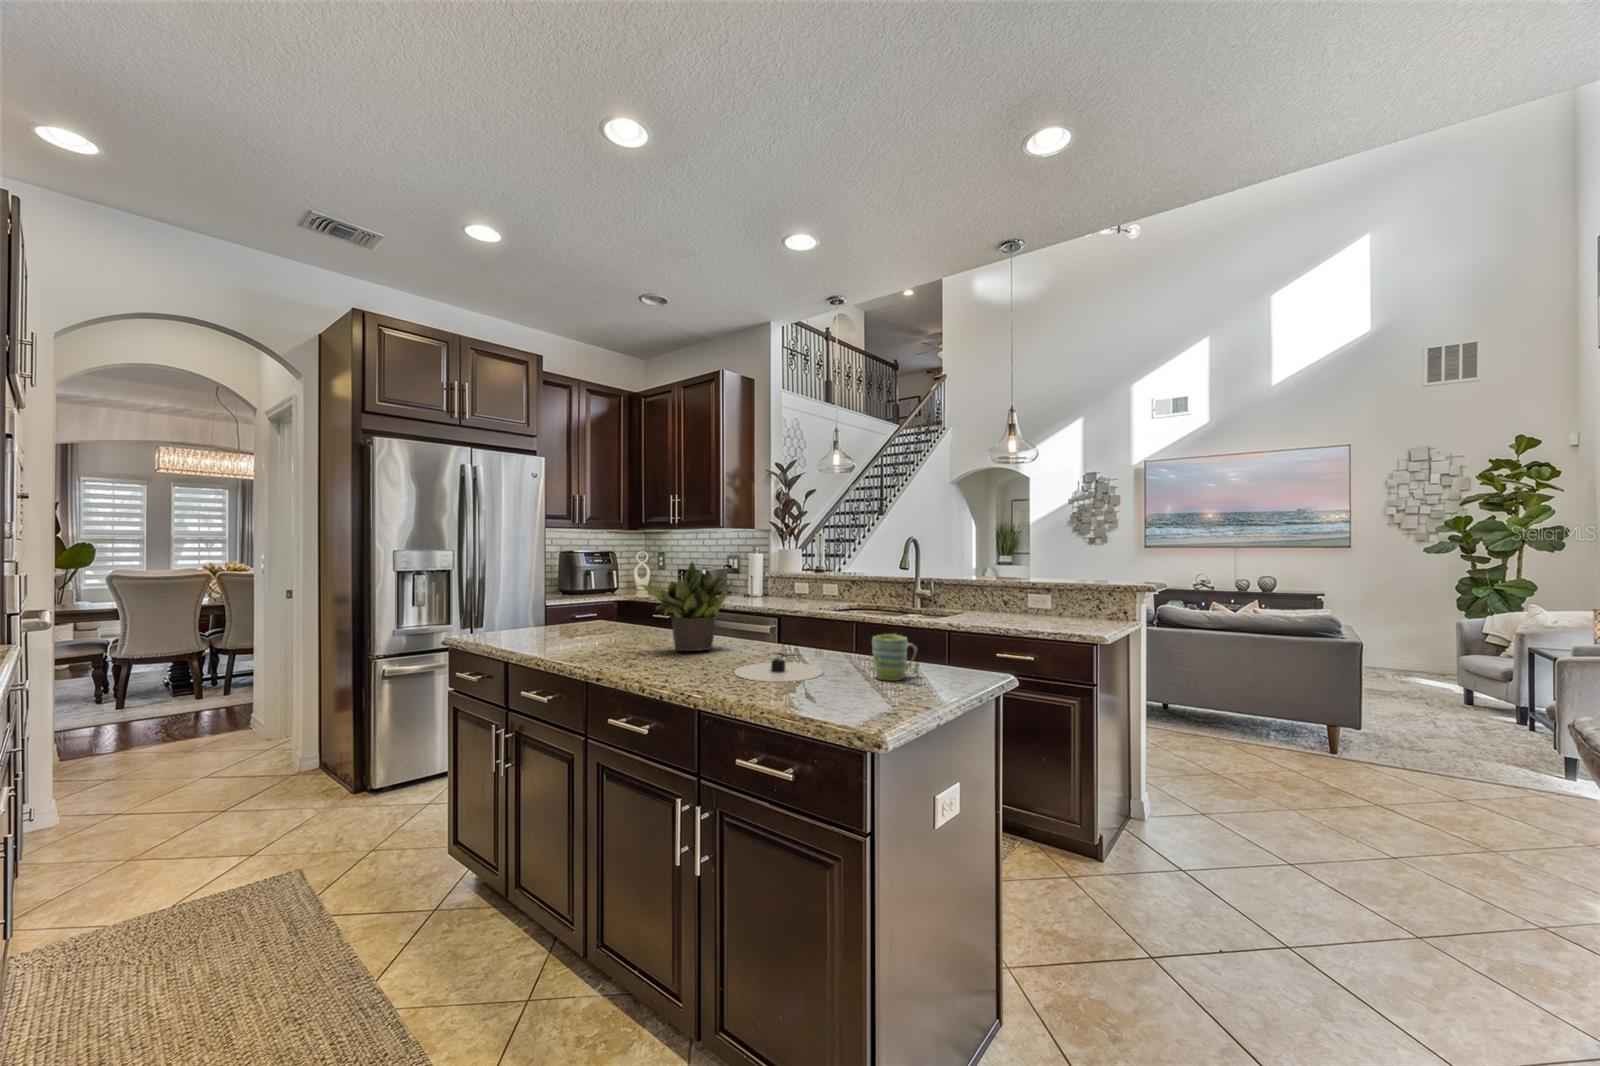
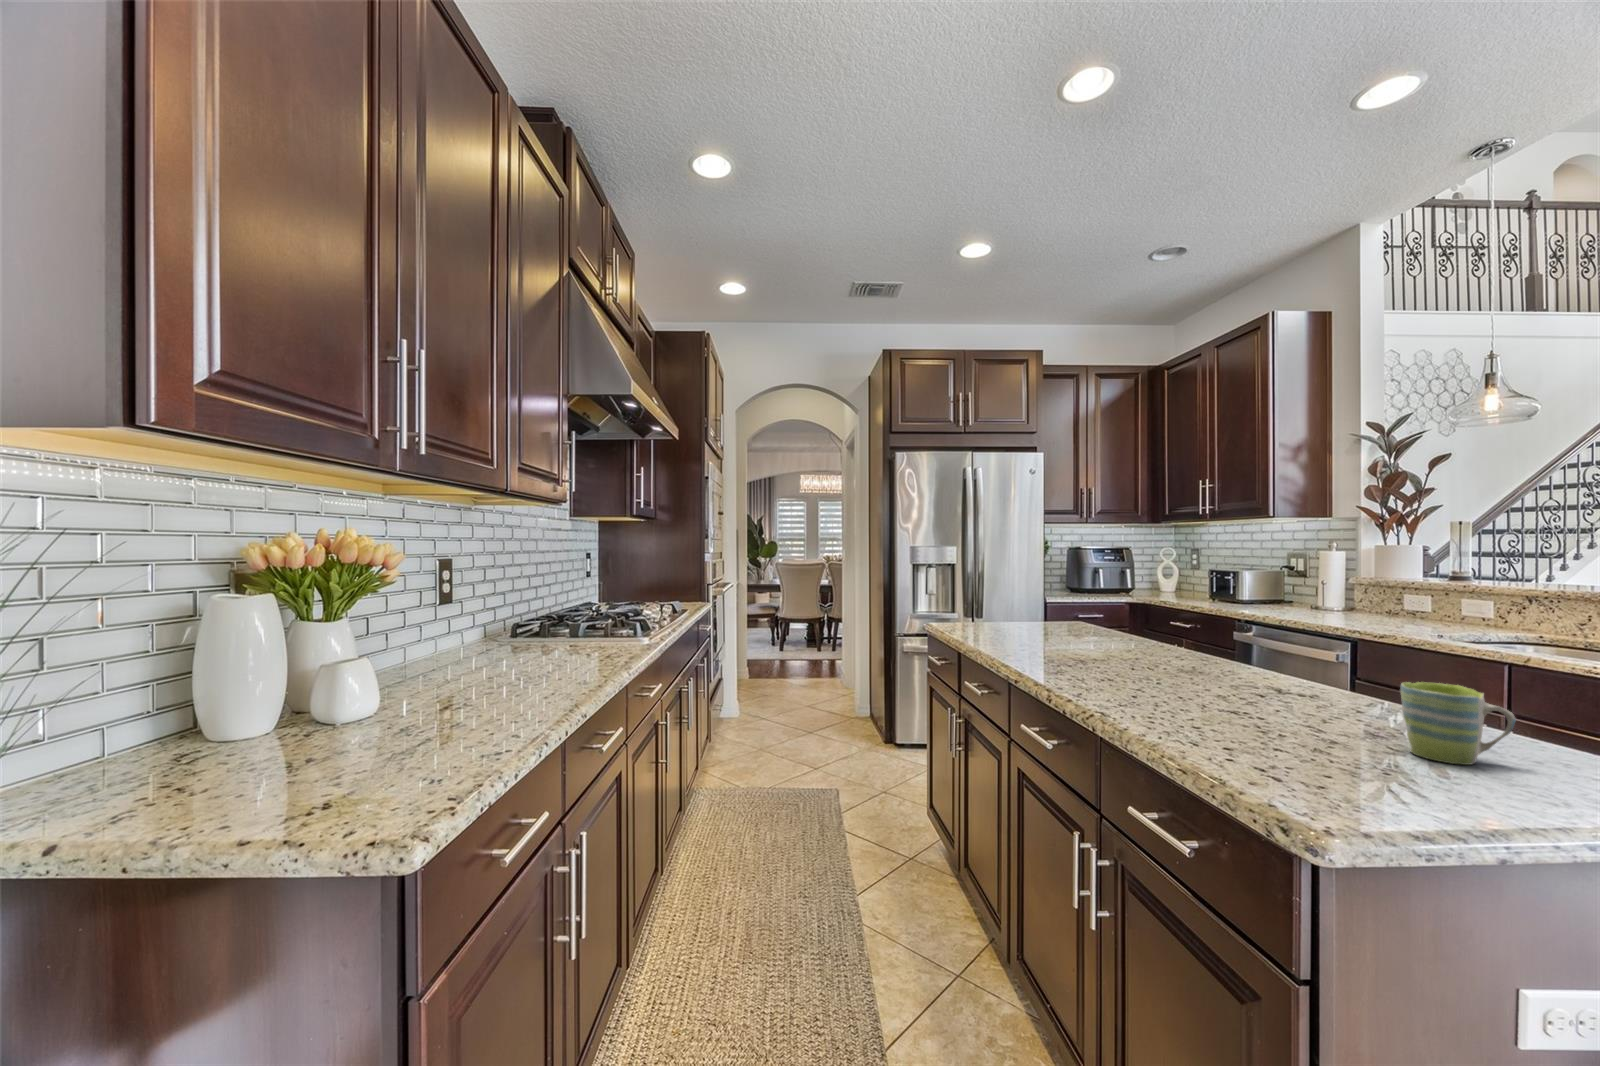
potted plant: present [637,562,730,651] -> none [1069,555,1199,667]
plate: present [734,659,823,682] -> none [1119,685,1363,740]

